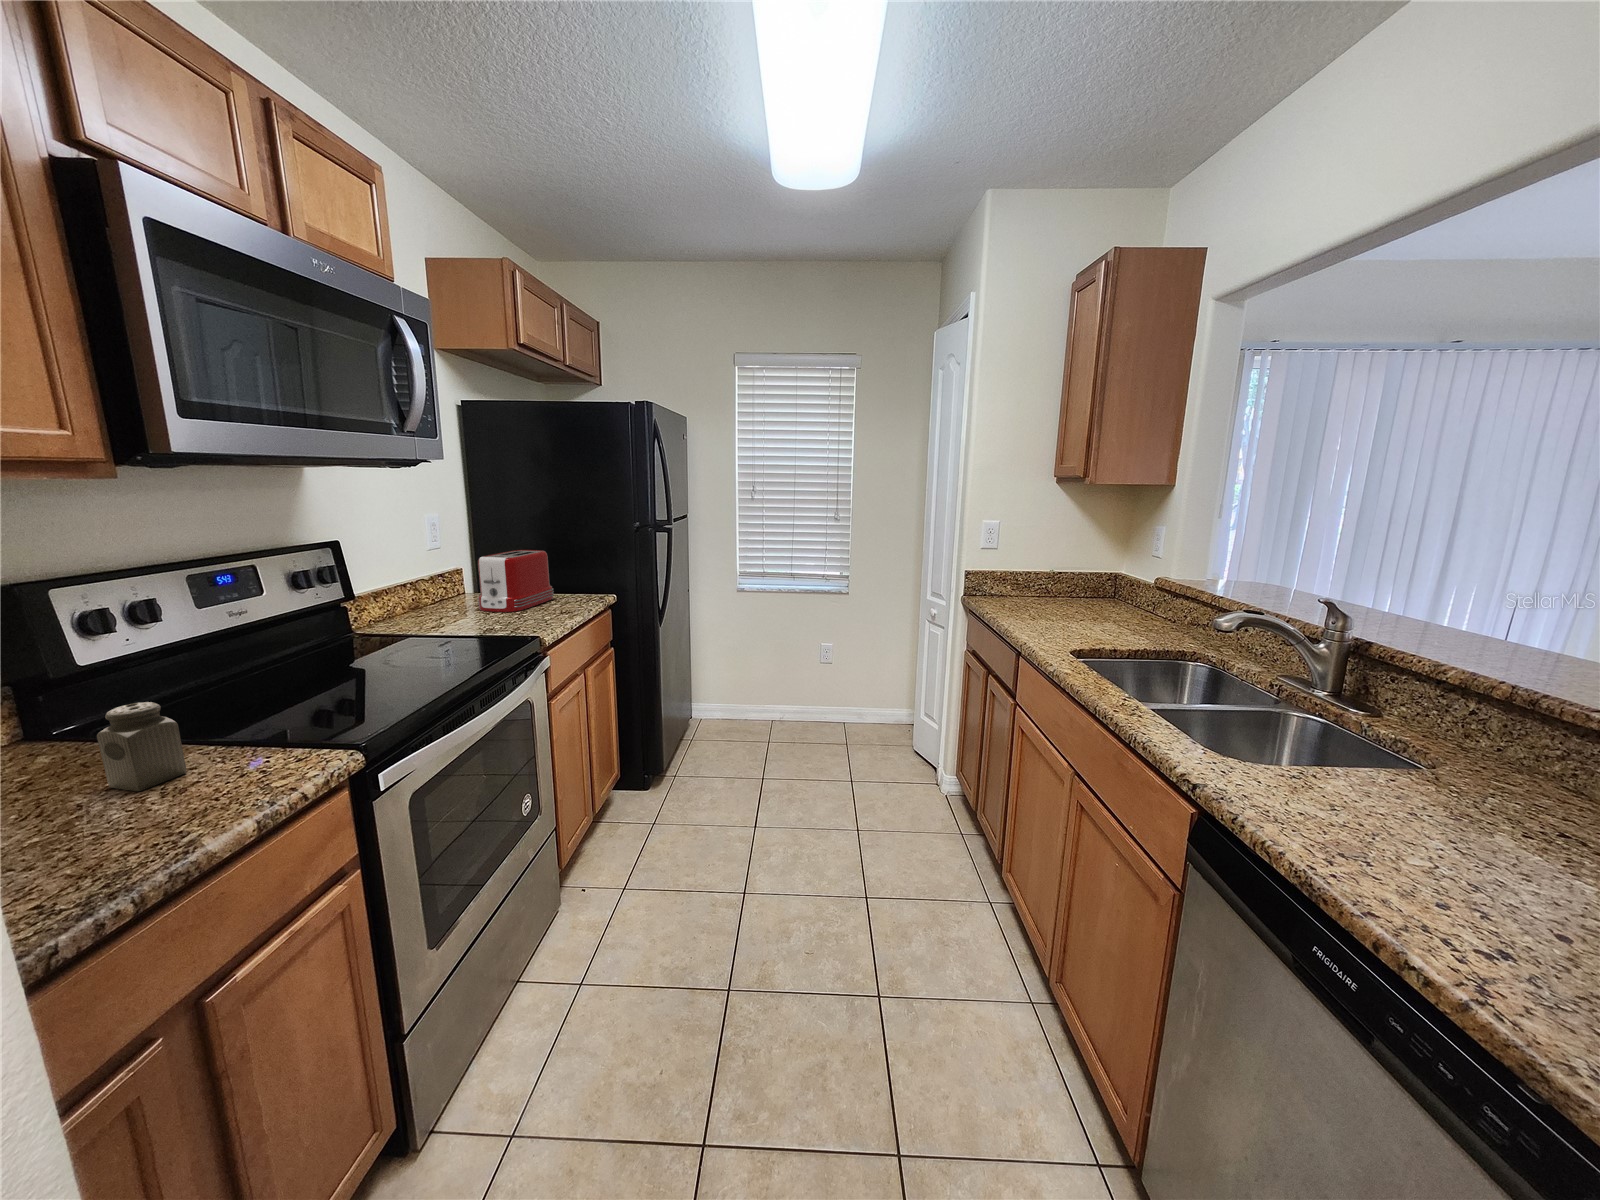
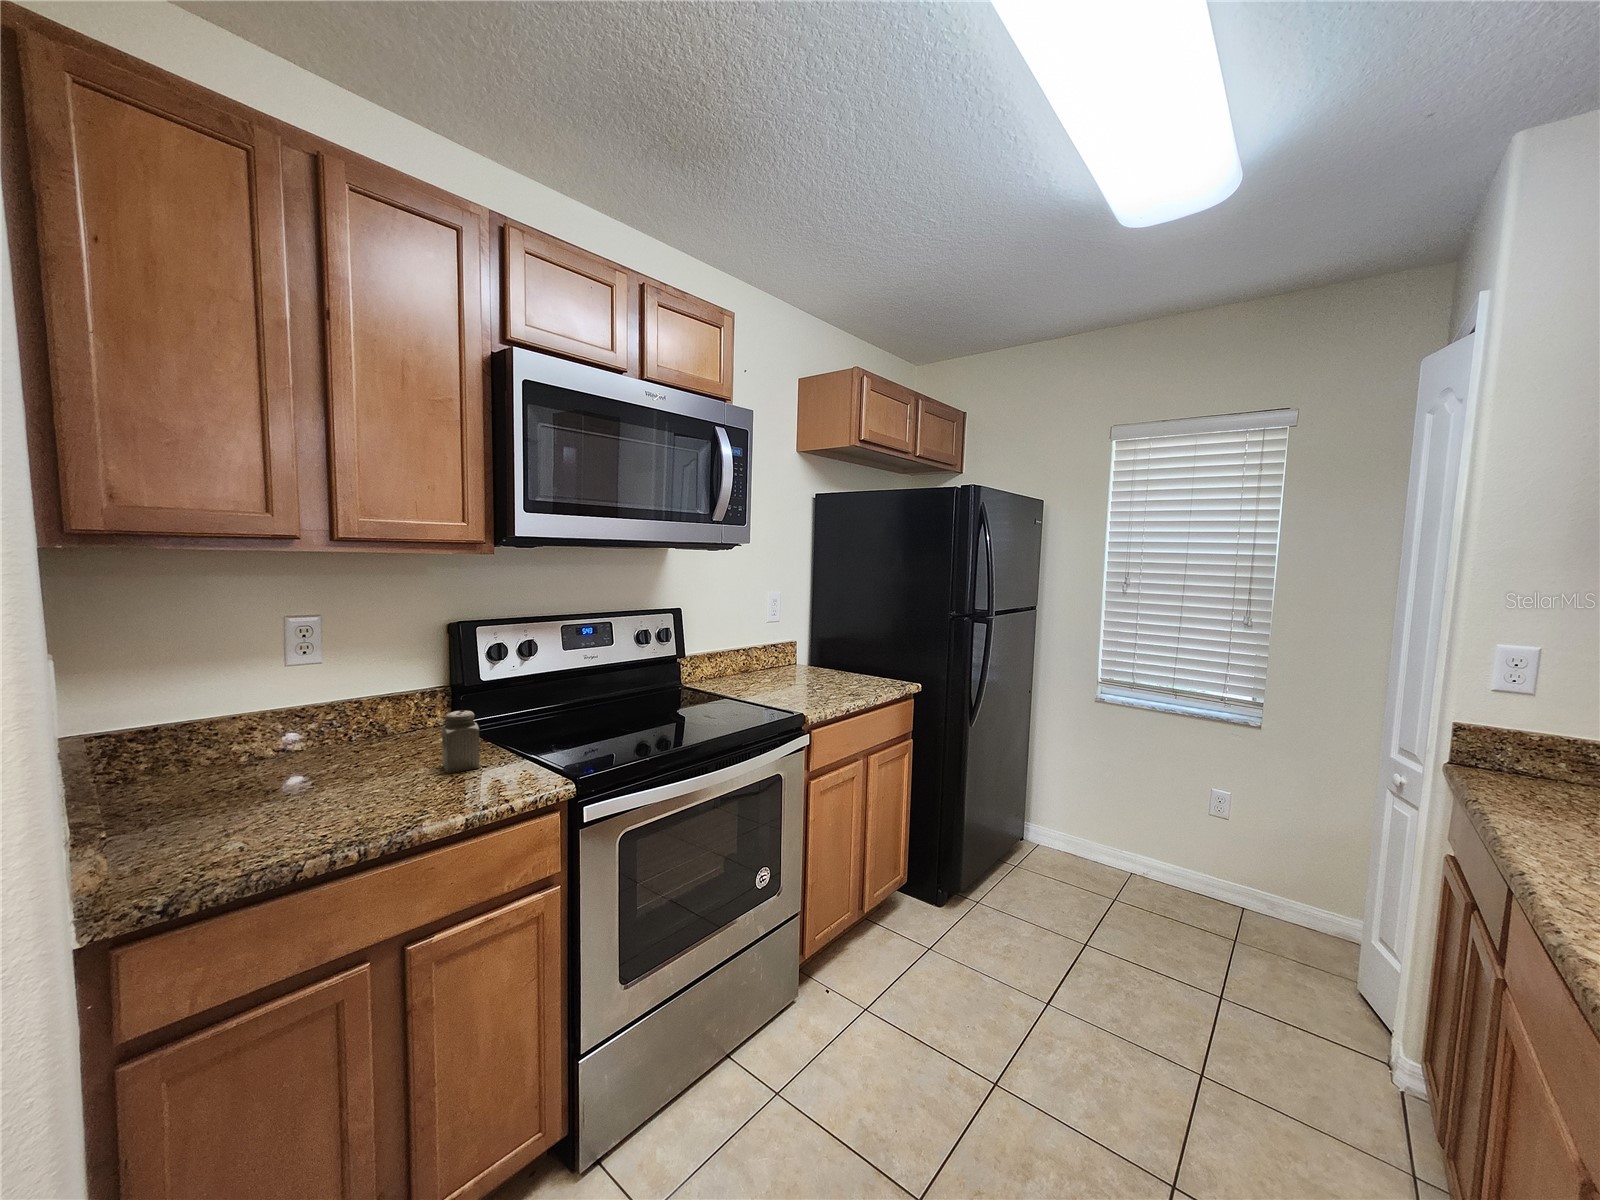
toaster: present [477,550,554,612] -> none [788,627,859,685]

